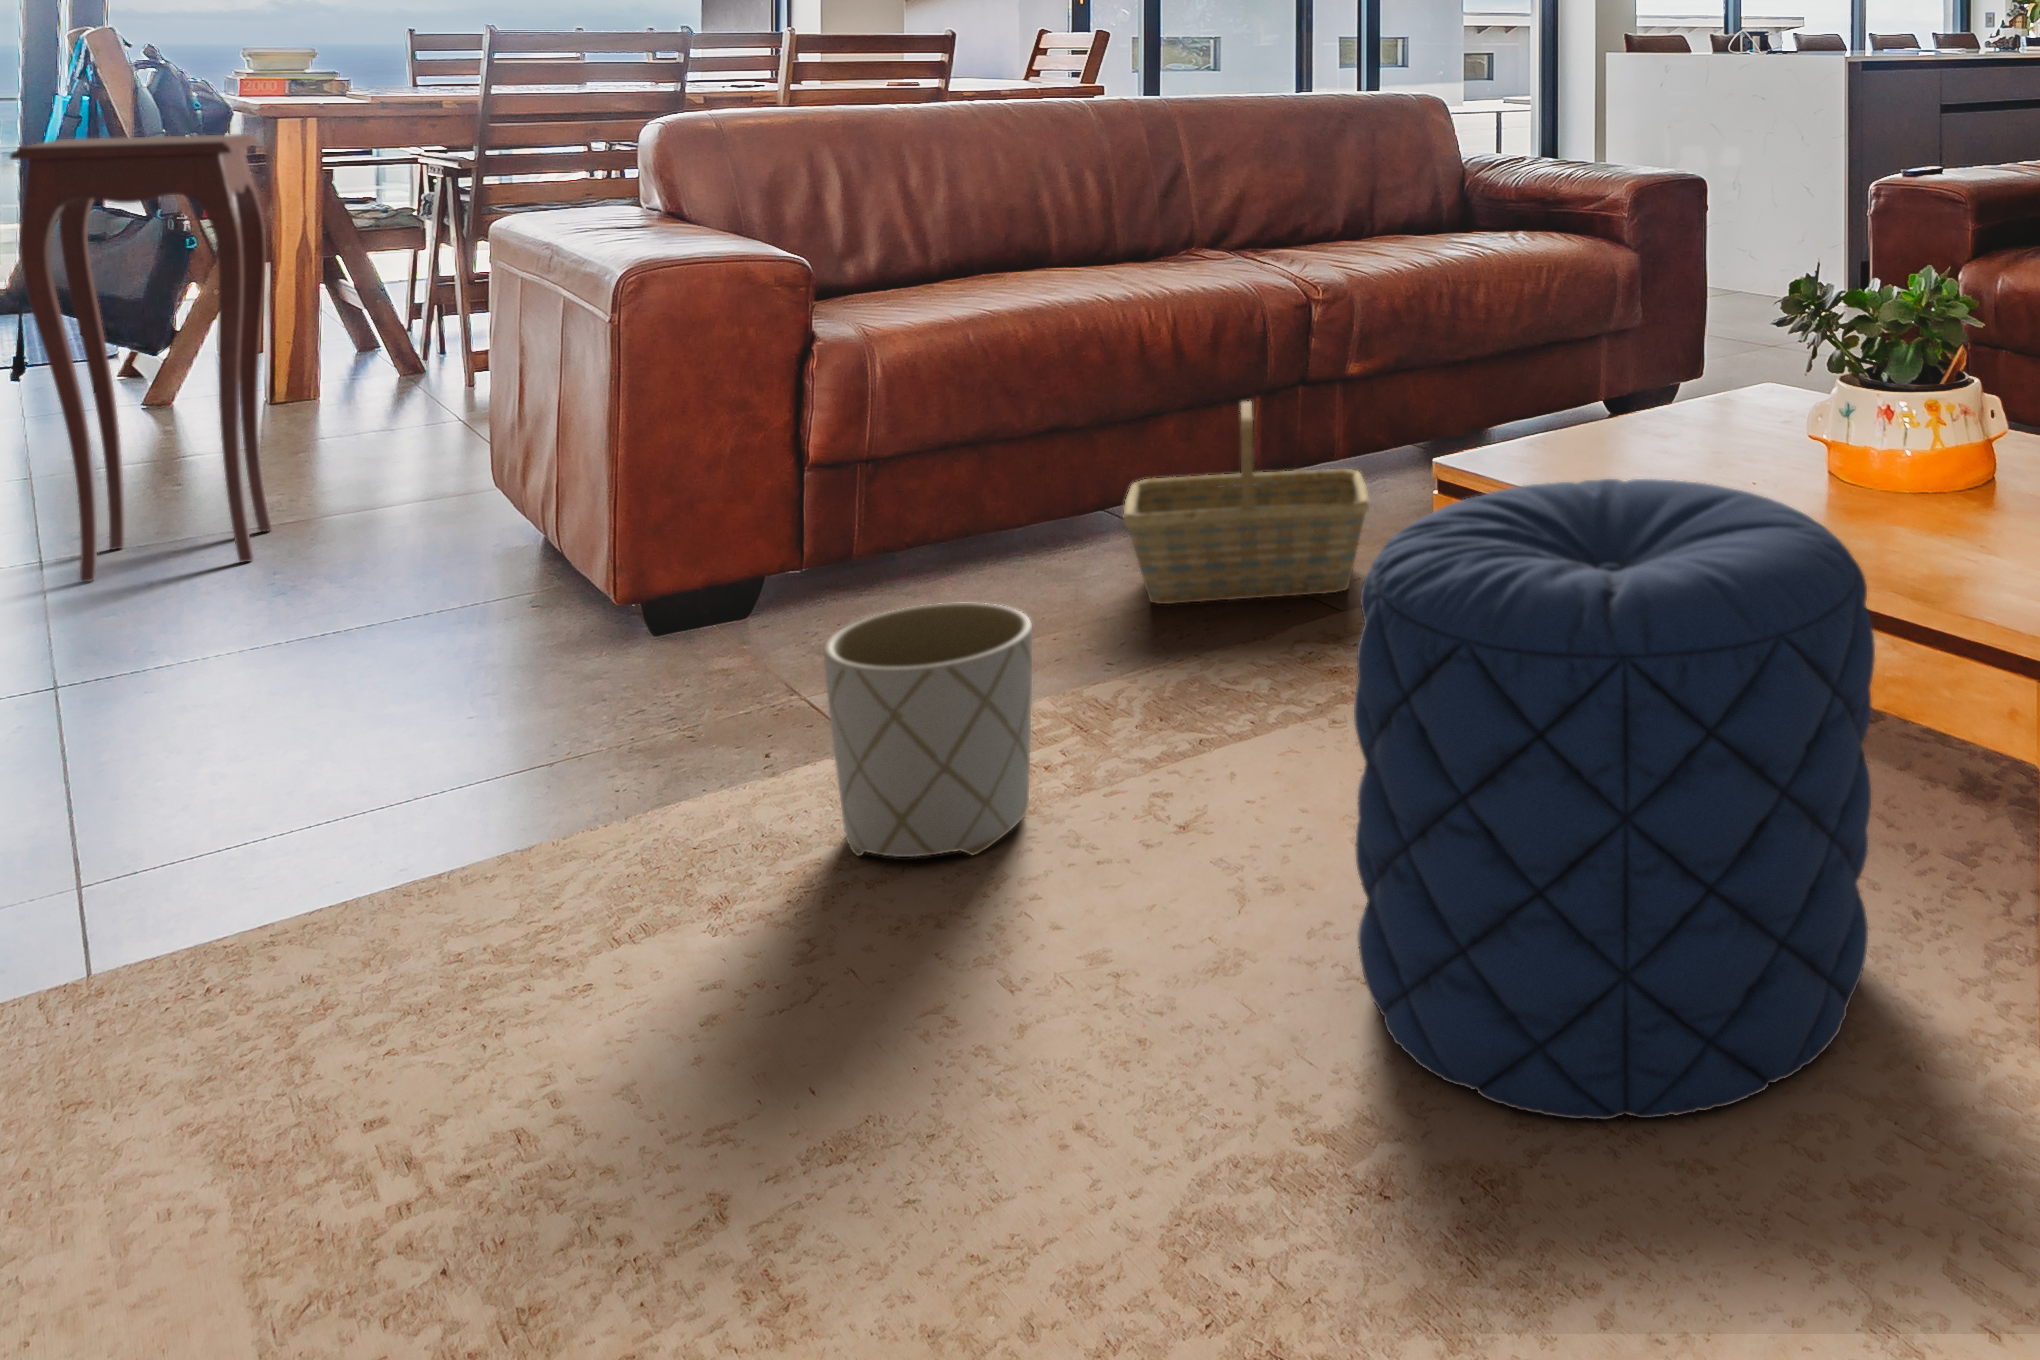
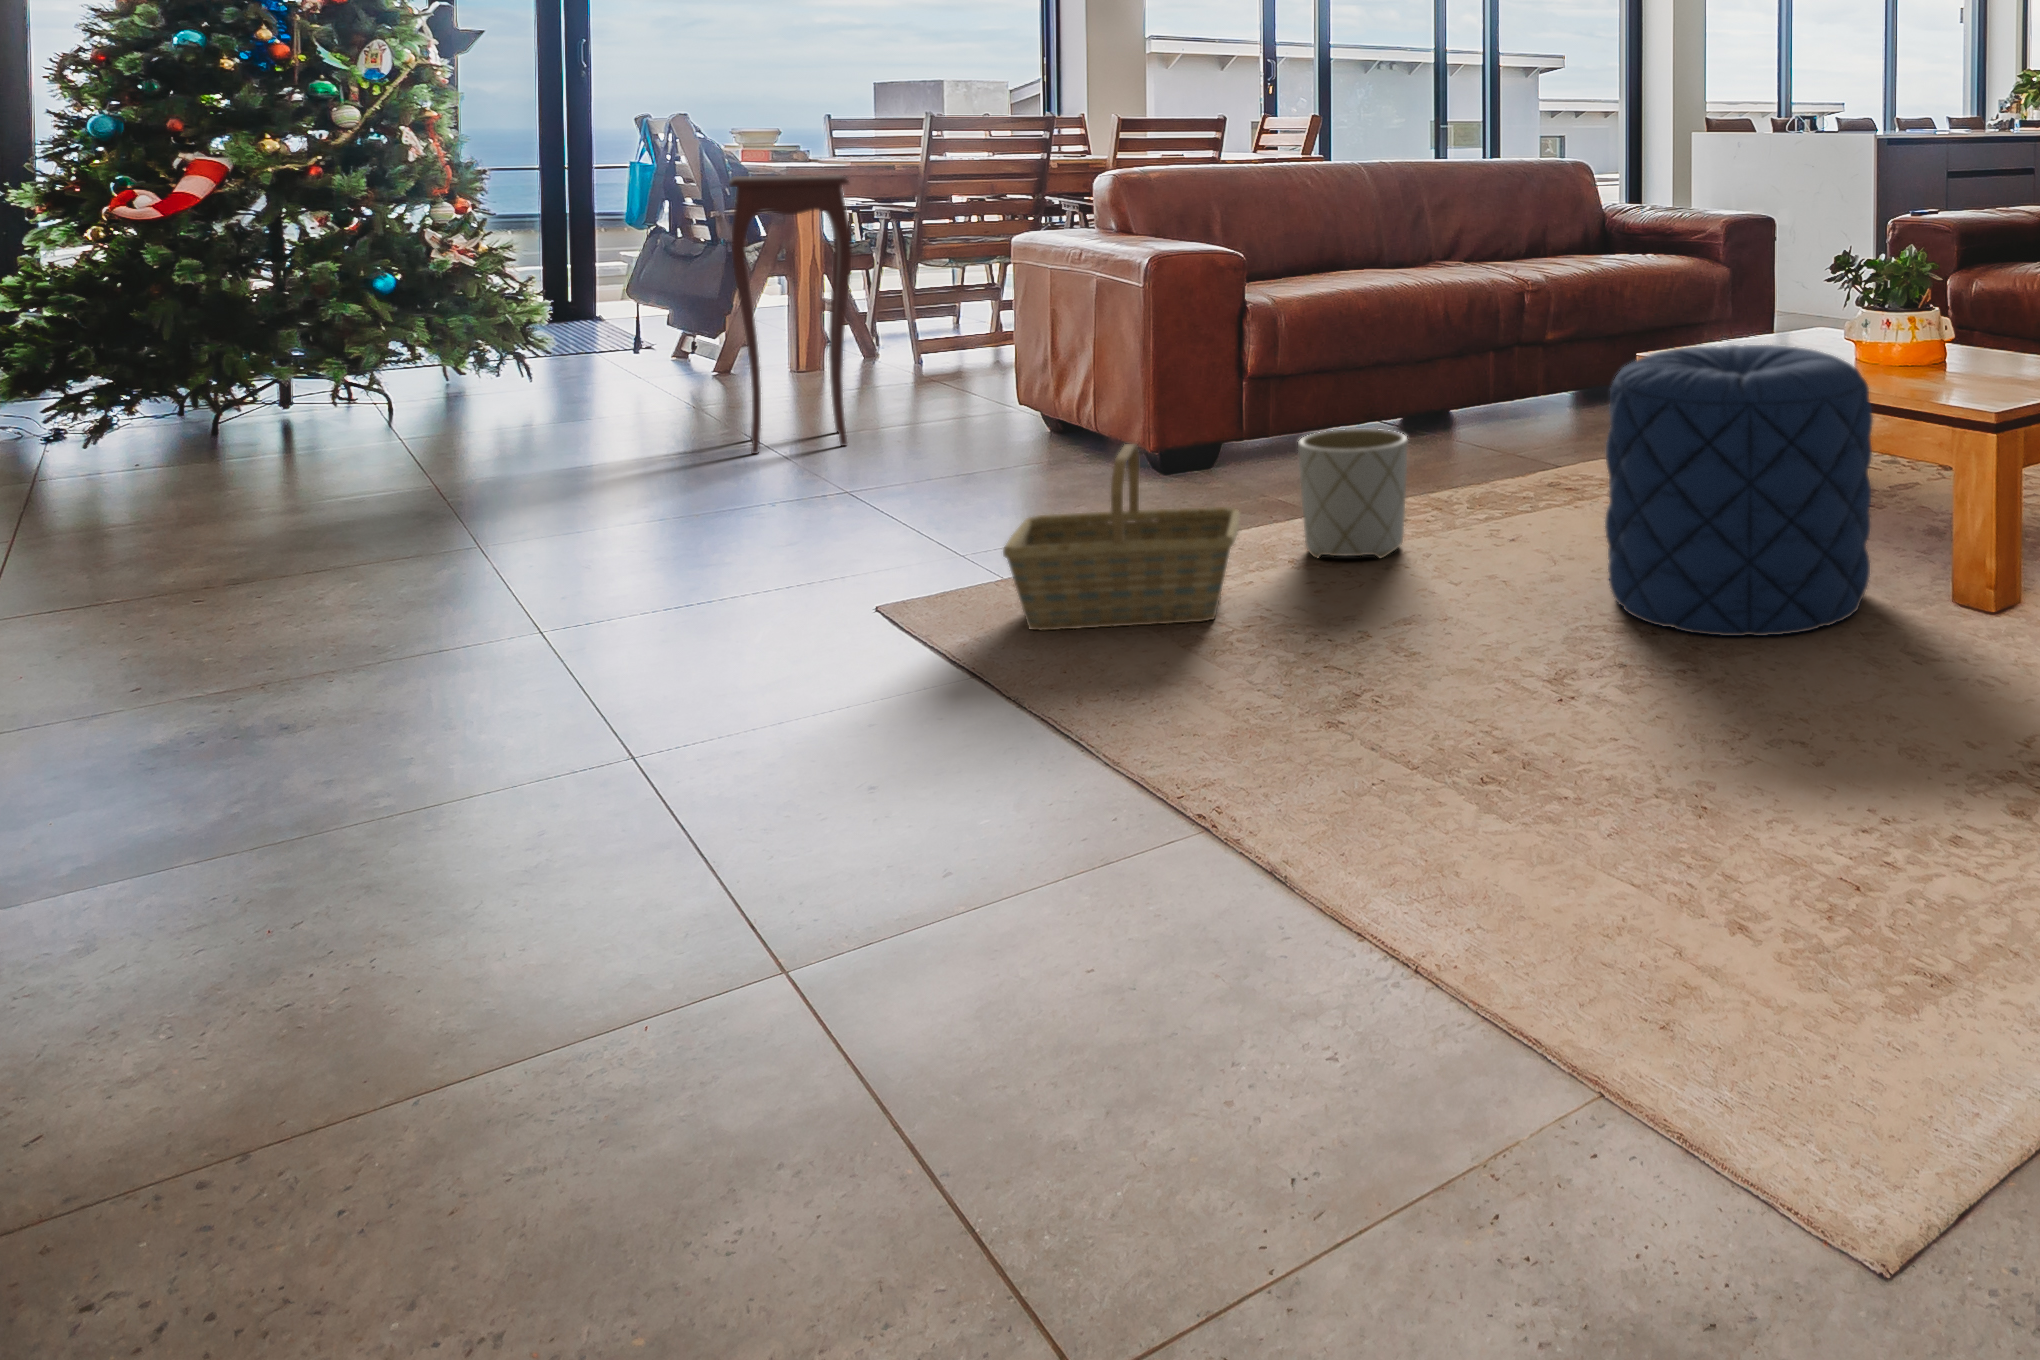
basket: present [1124,401,1369,604] -> present [1003,444,1240,631]

